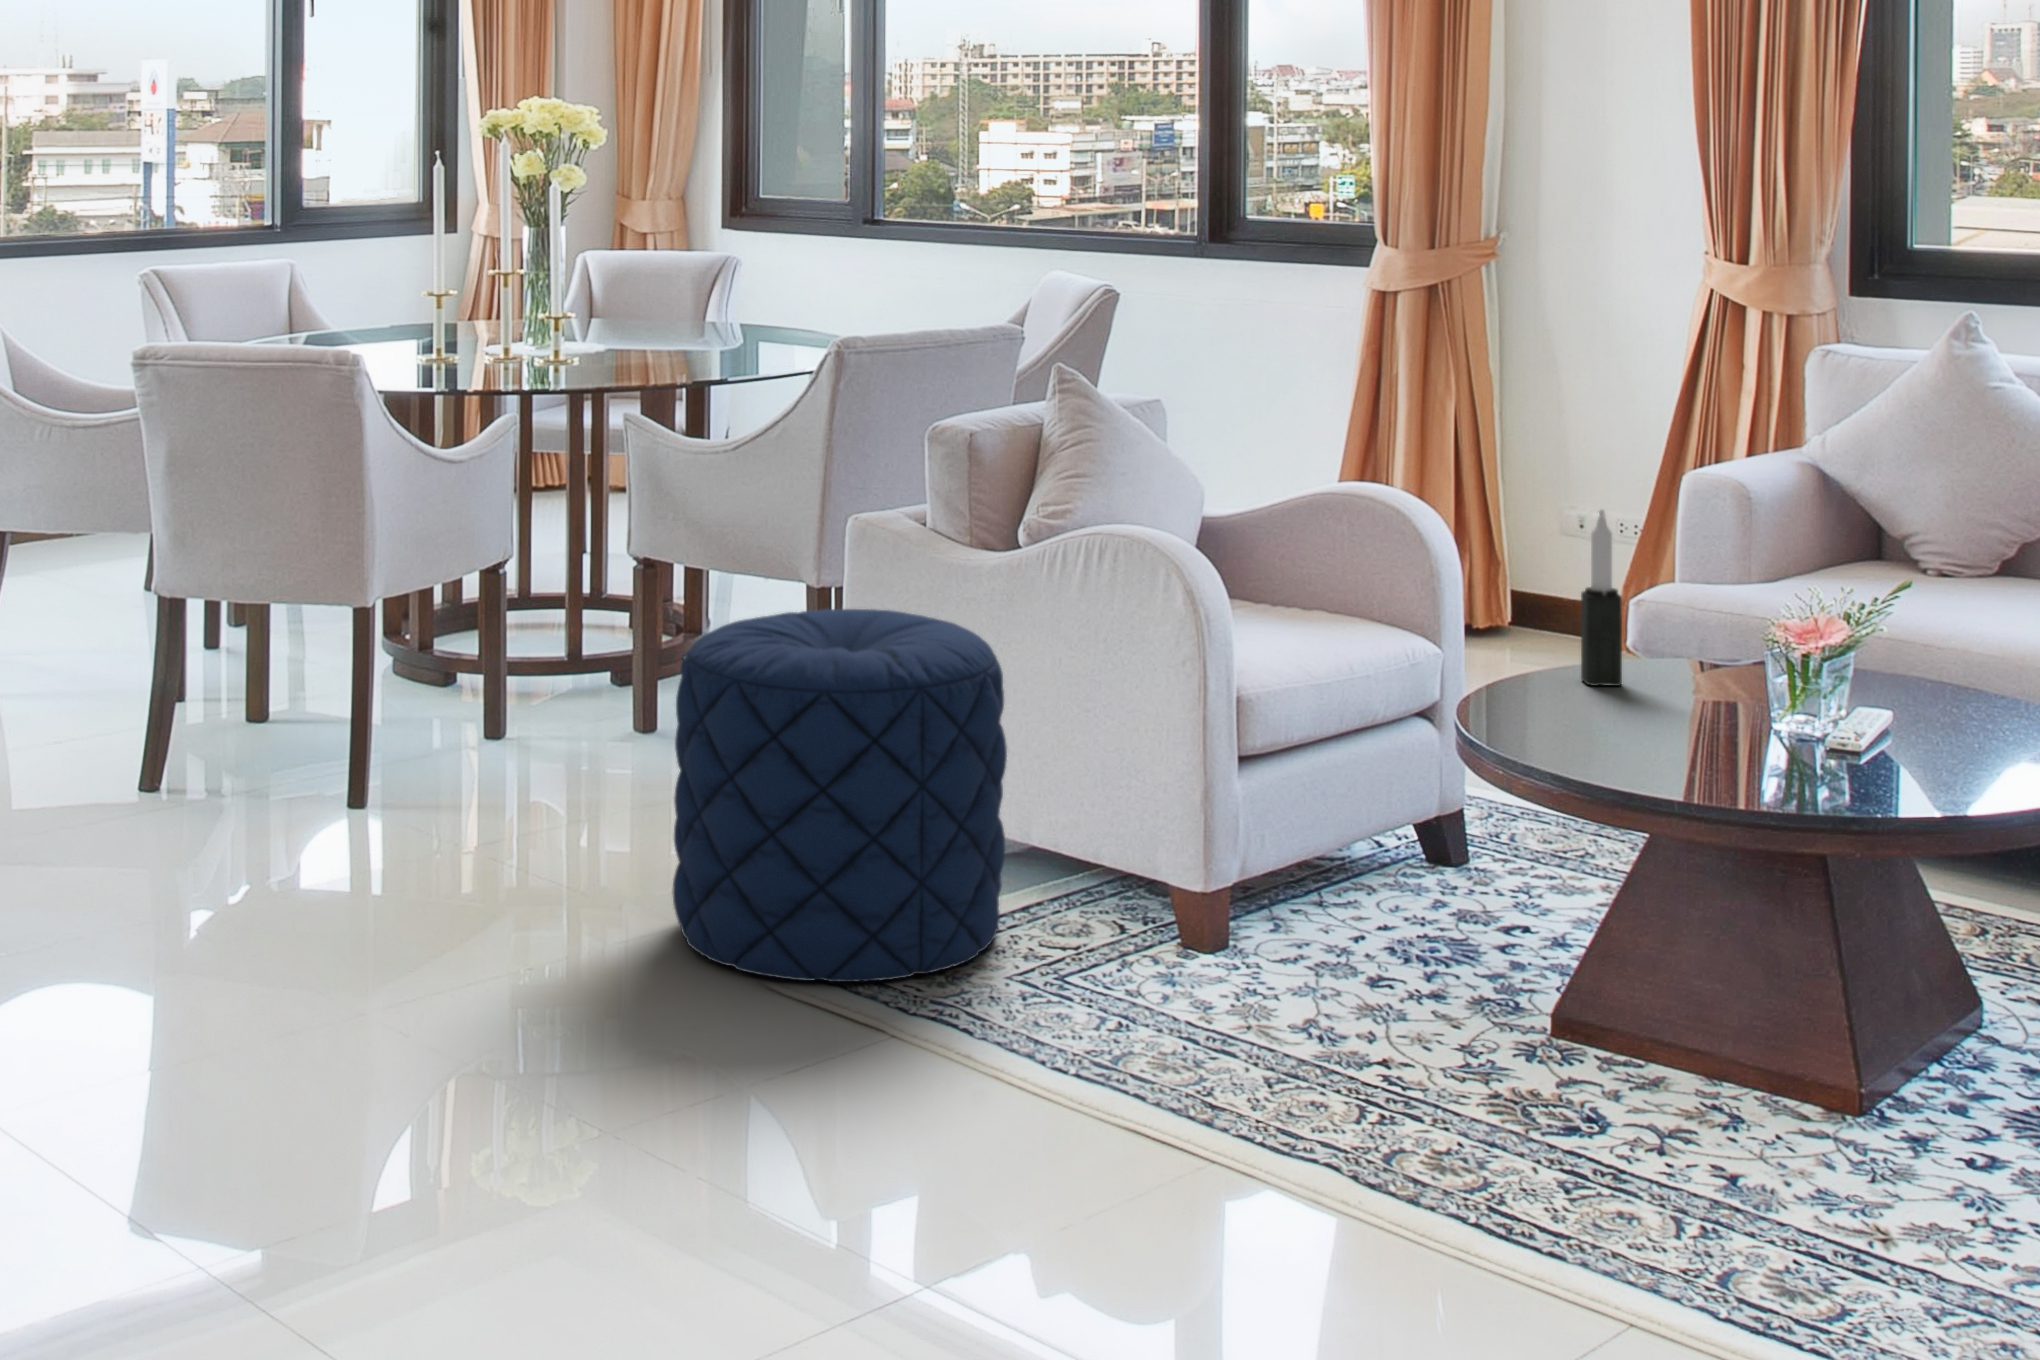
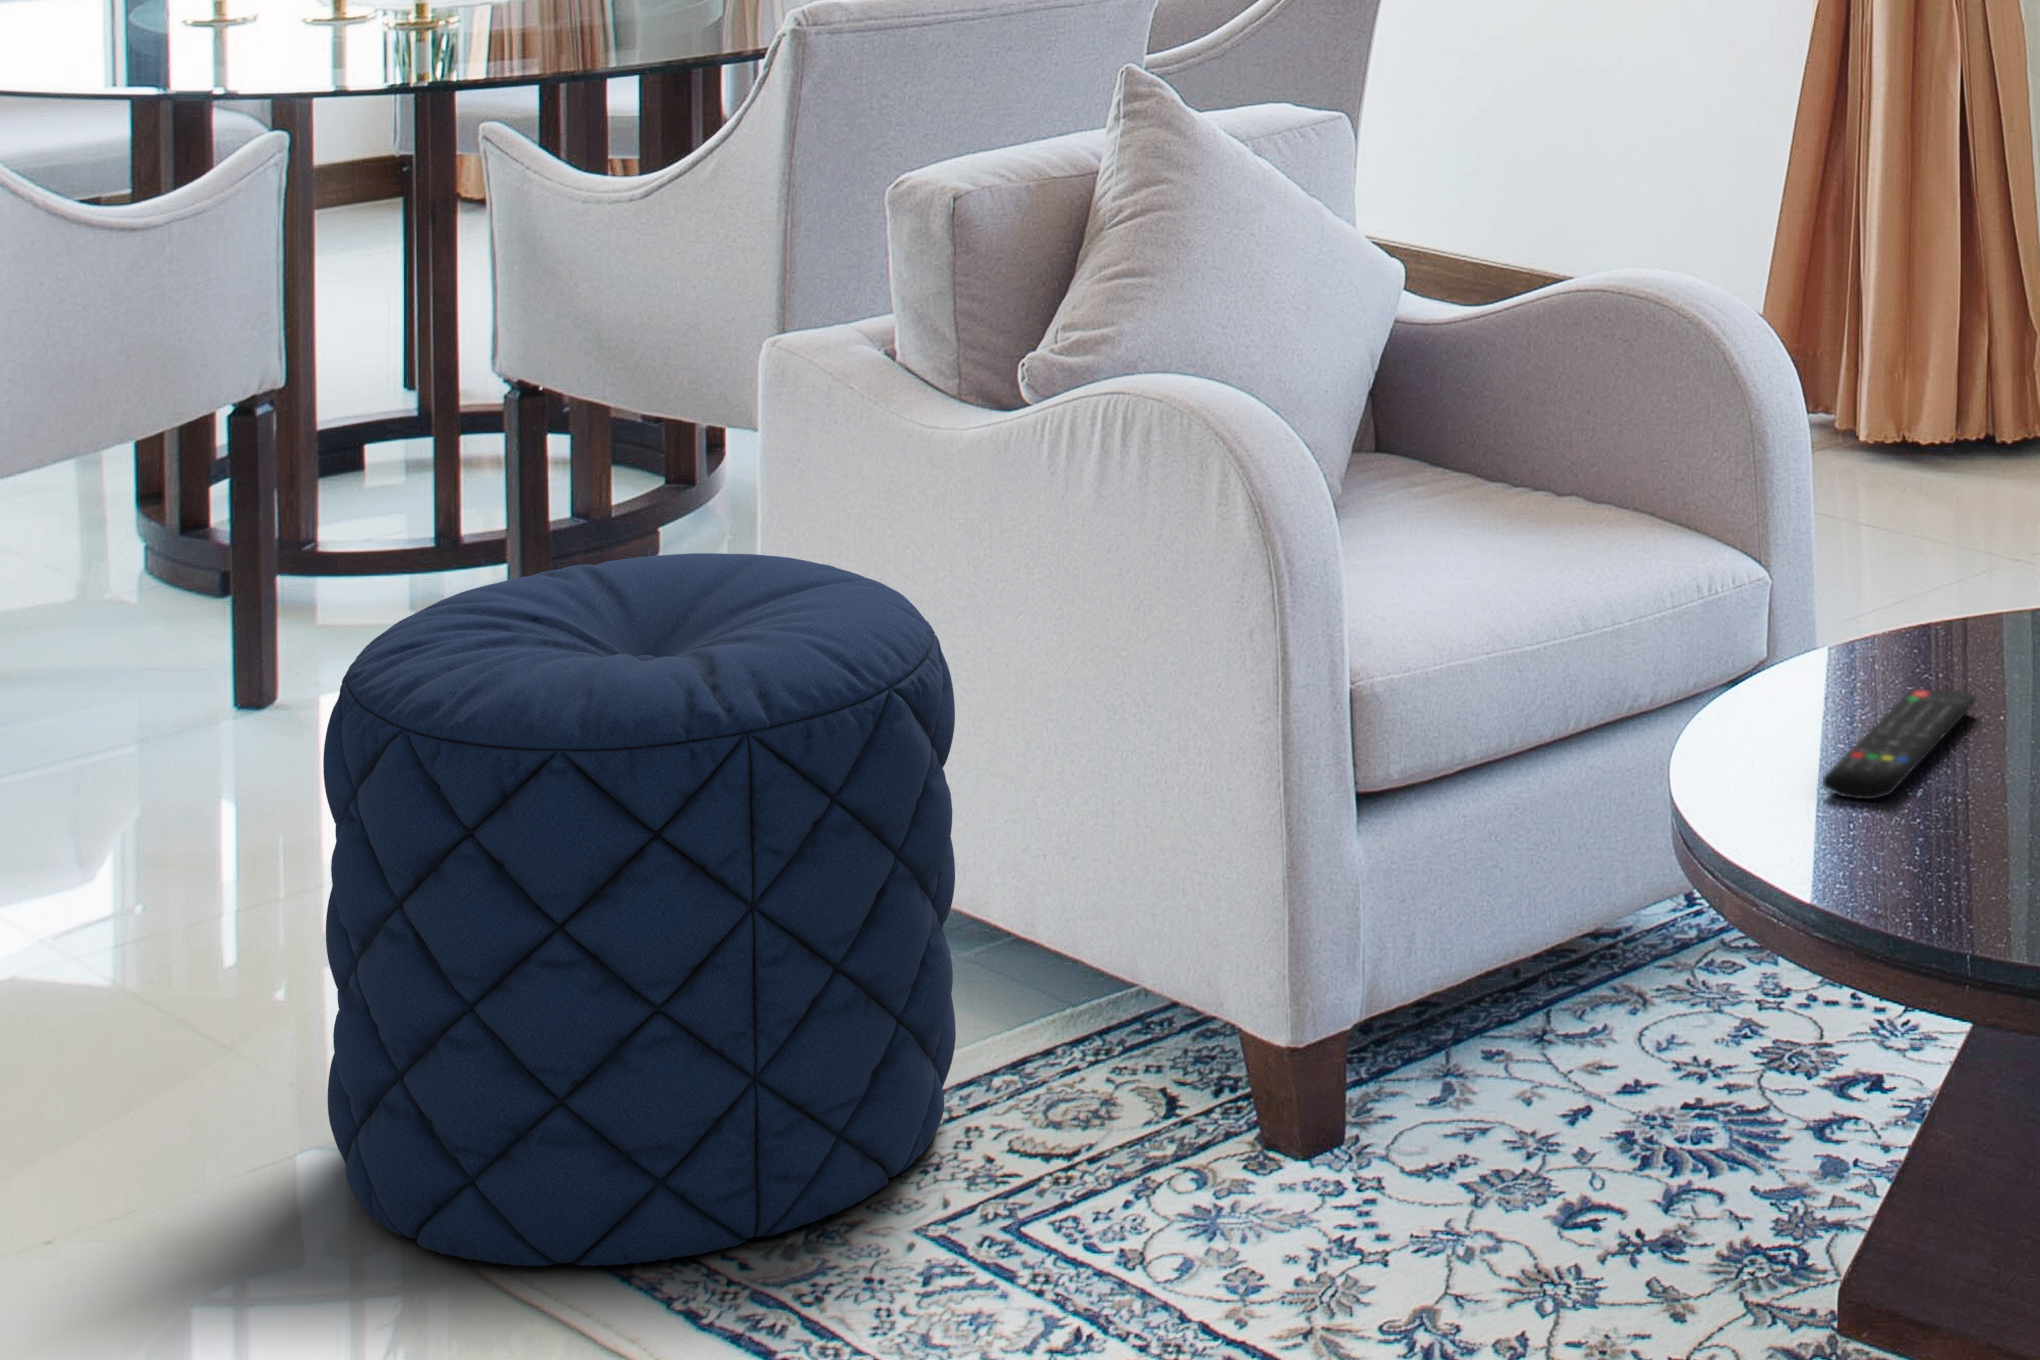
candle: present [1581,510,1622,686] -> none [1950,372,2017,679]
remote control: none [1540,685,1607,730] -> present [1823,689,1975,799]

